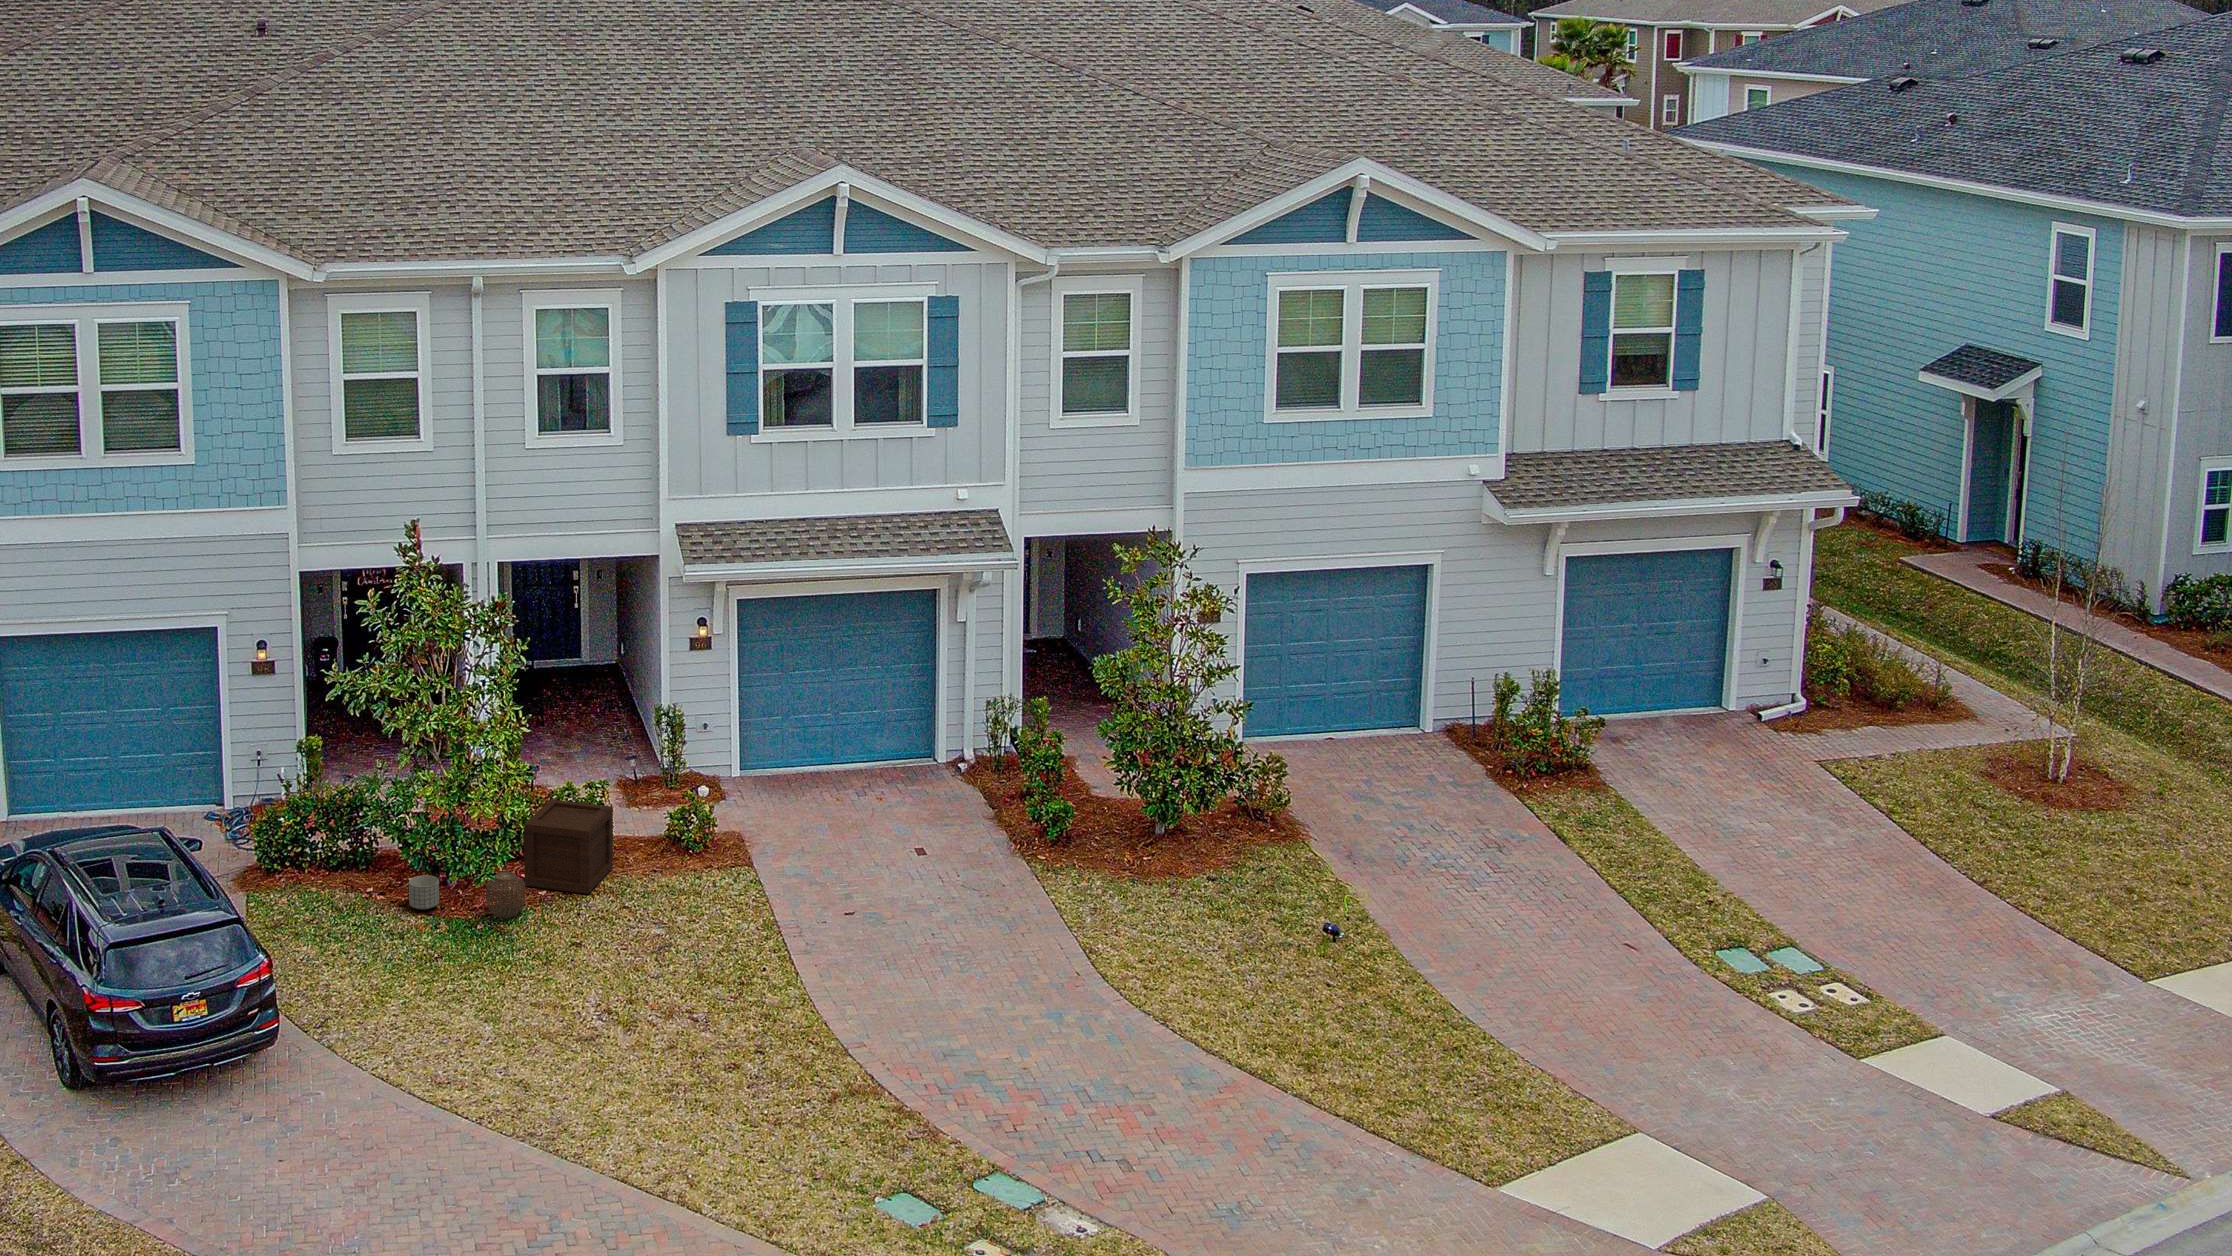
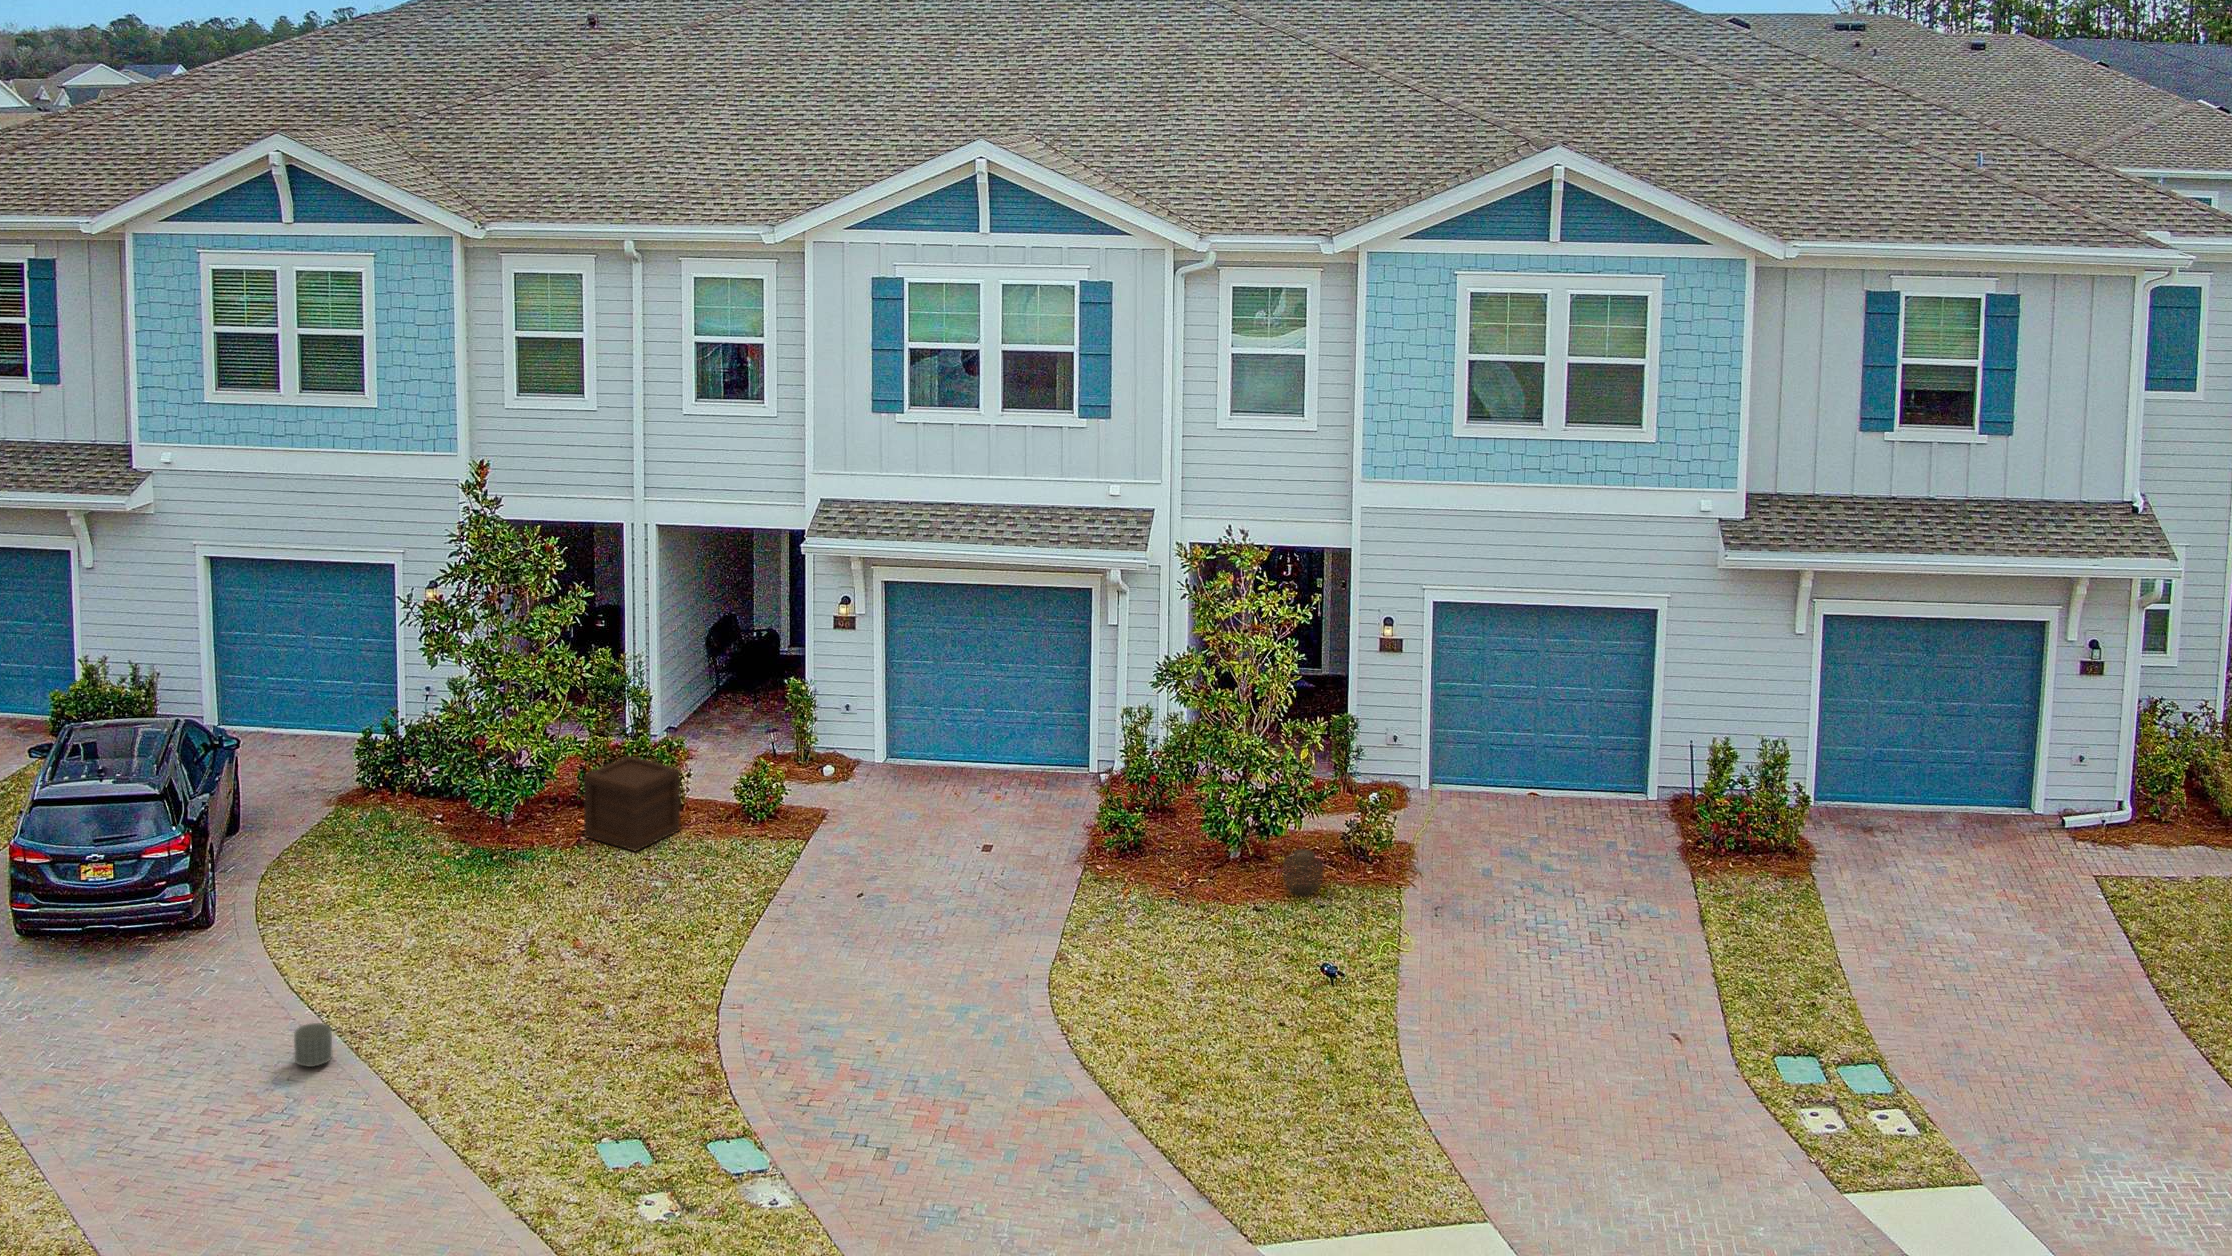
woven basket: present [486,872,526,918] -> present [1283,849,1323,896]
planter: present [409,875,439,910] -> present [294,1023,332,1067]

